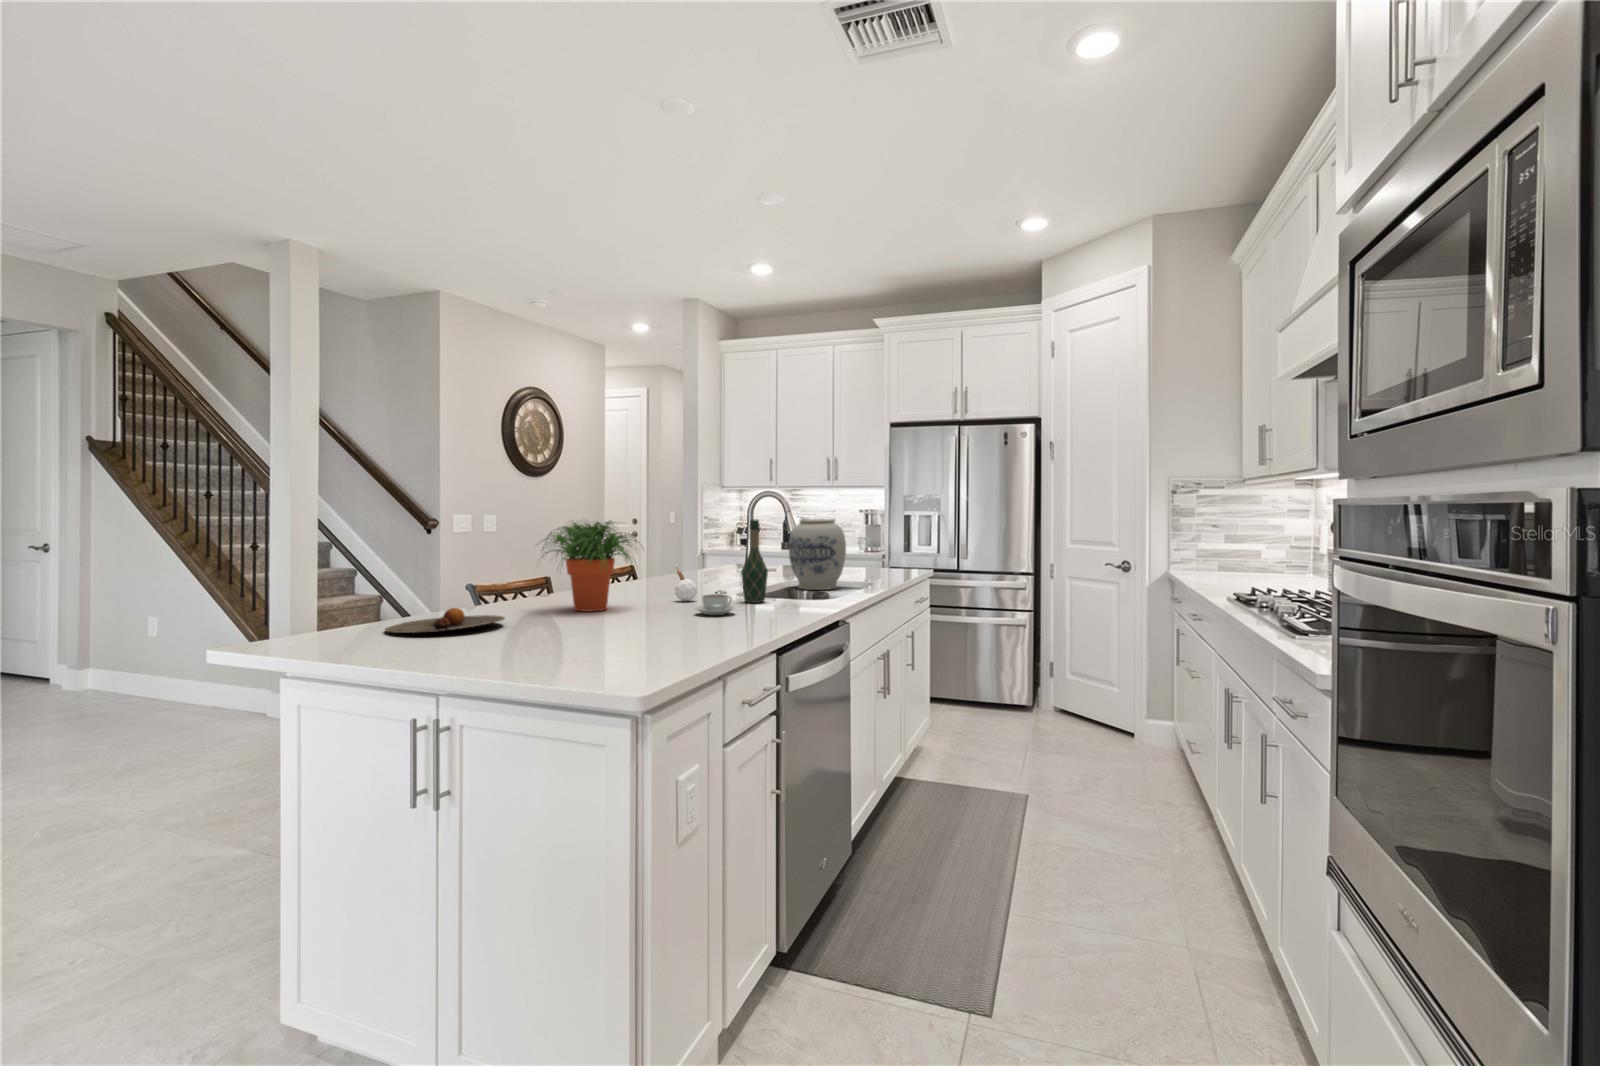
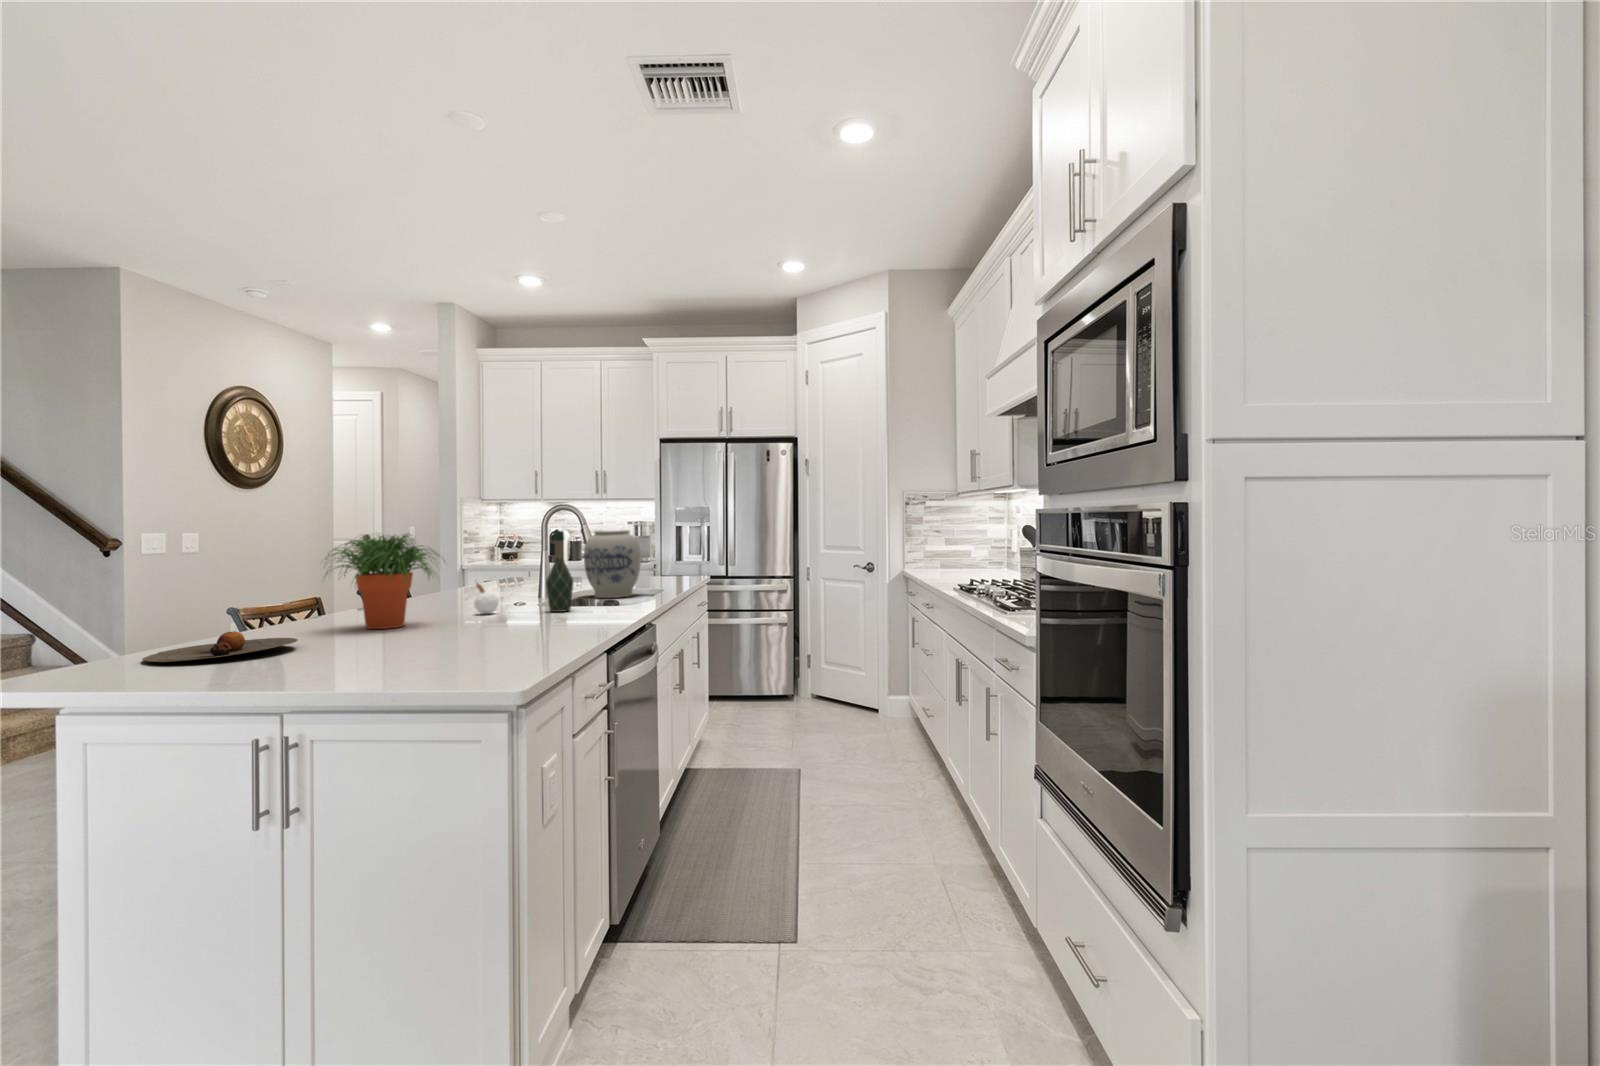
coffee cup: present [695,594,735,615] -> none [507,604,550,624]

